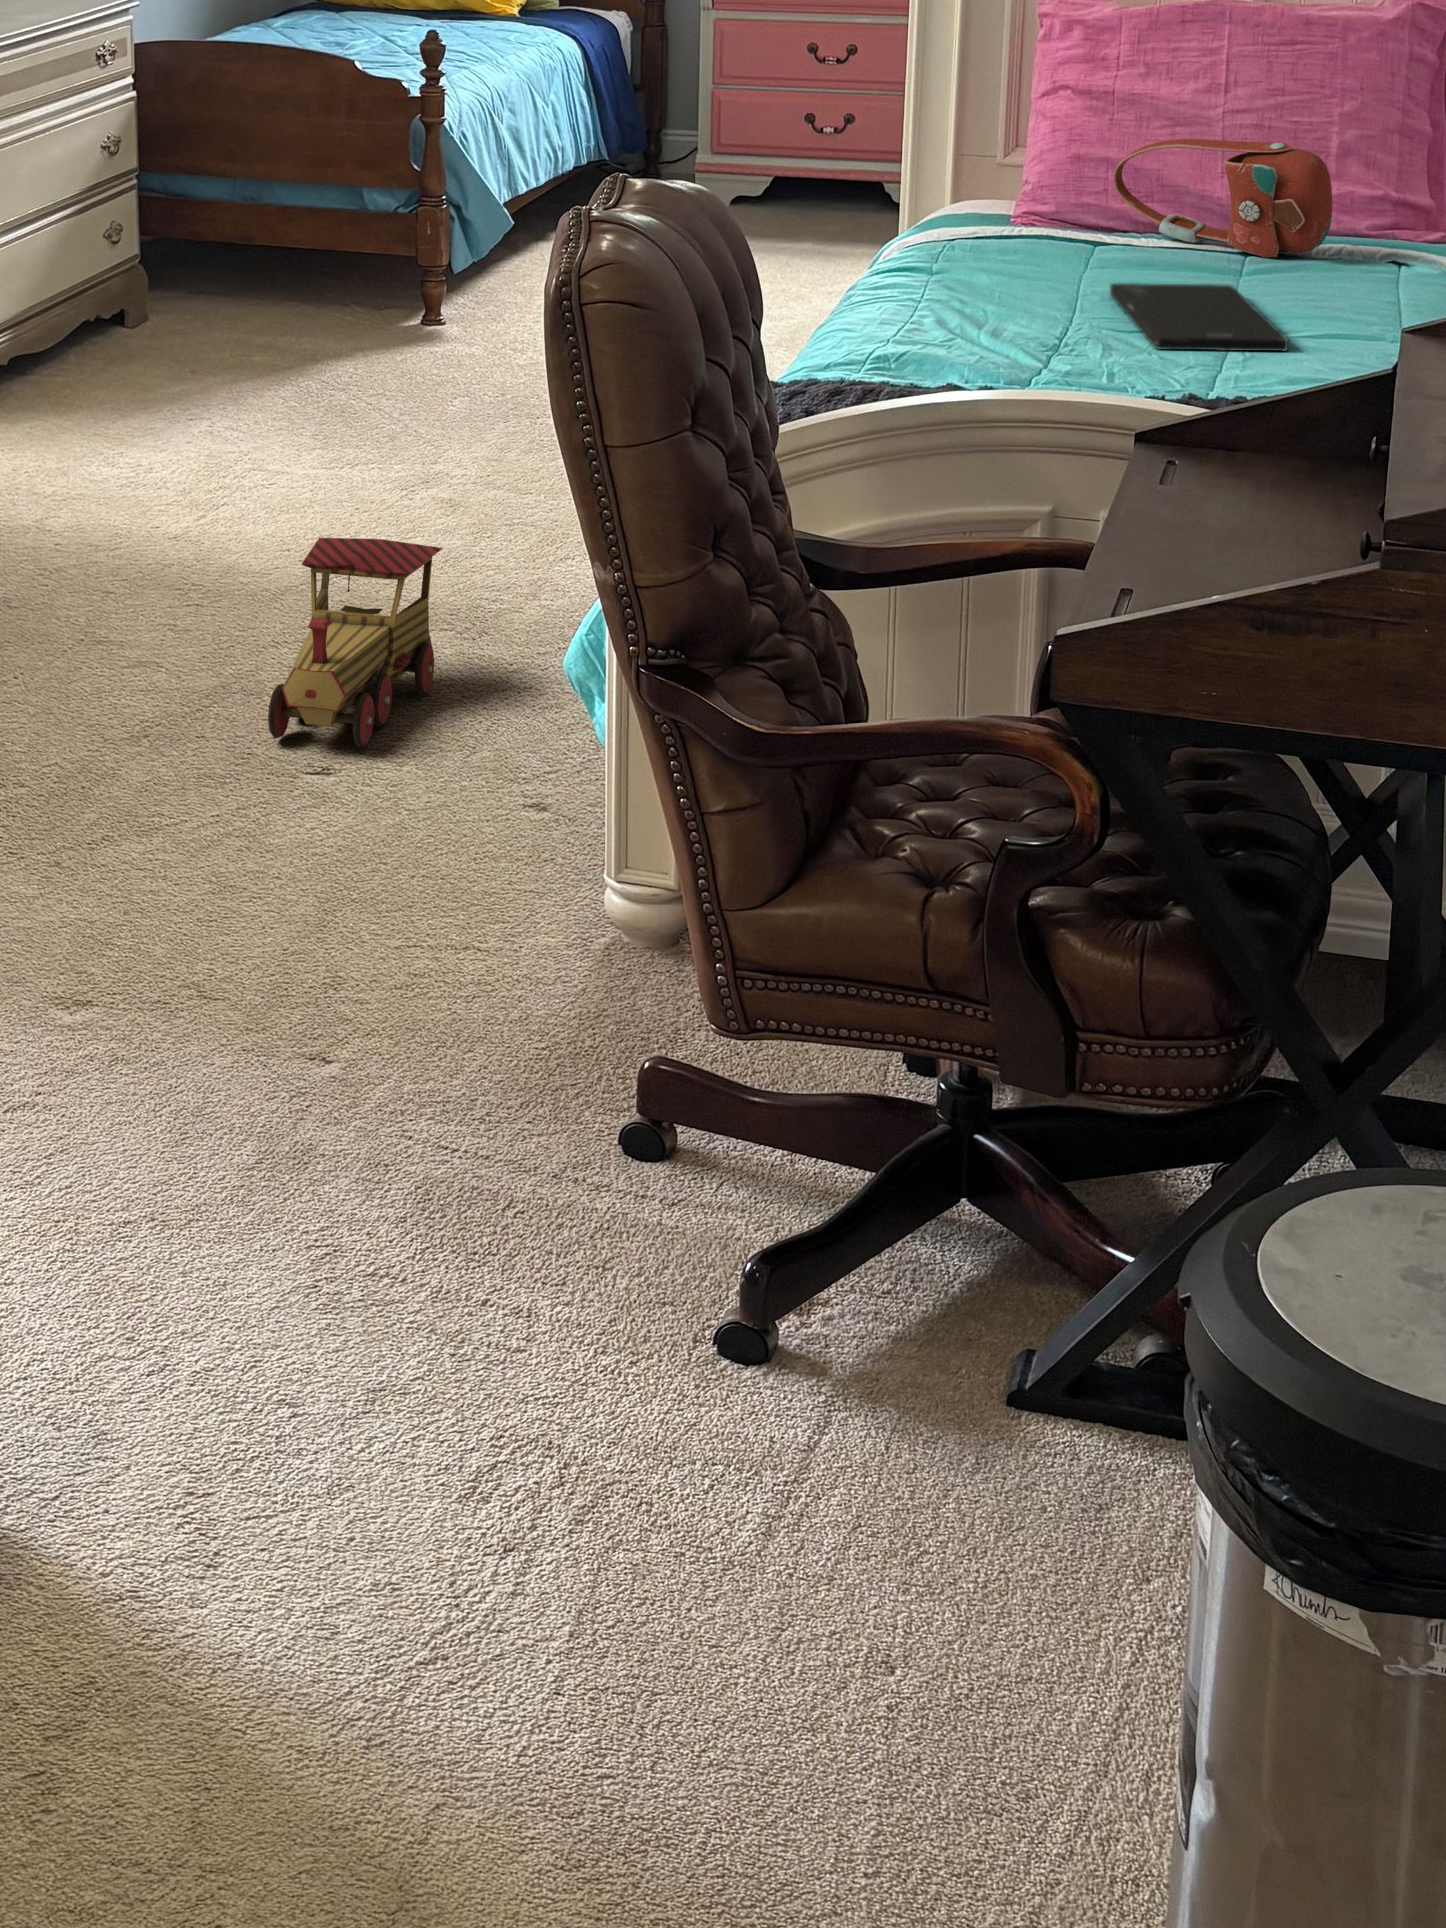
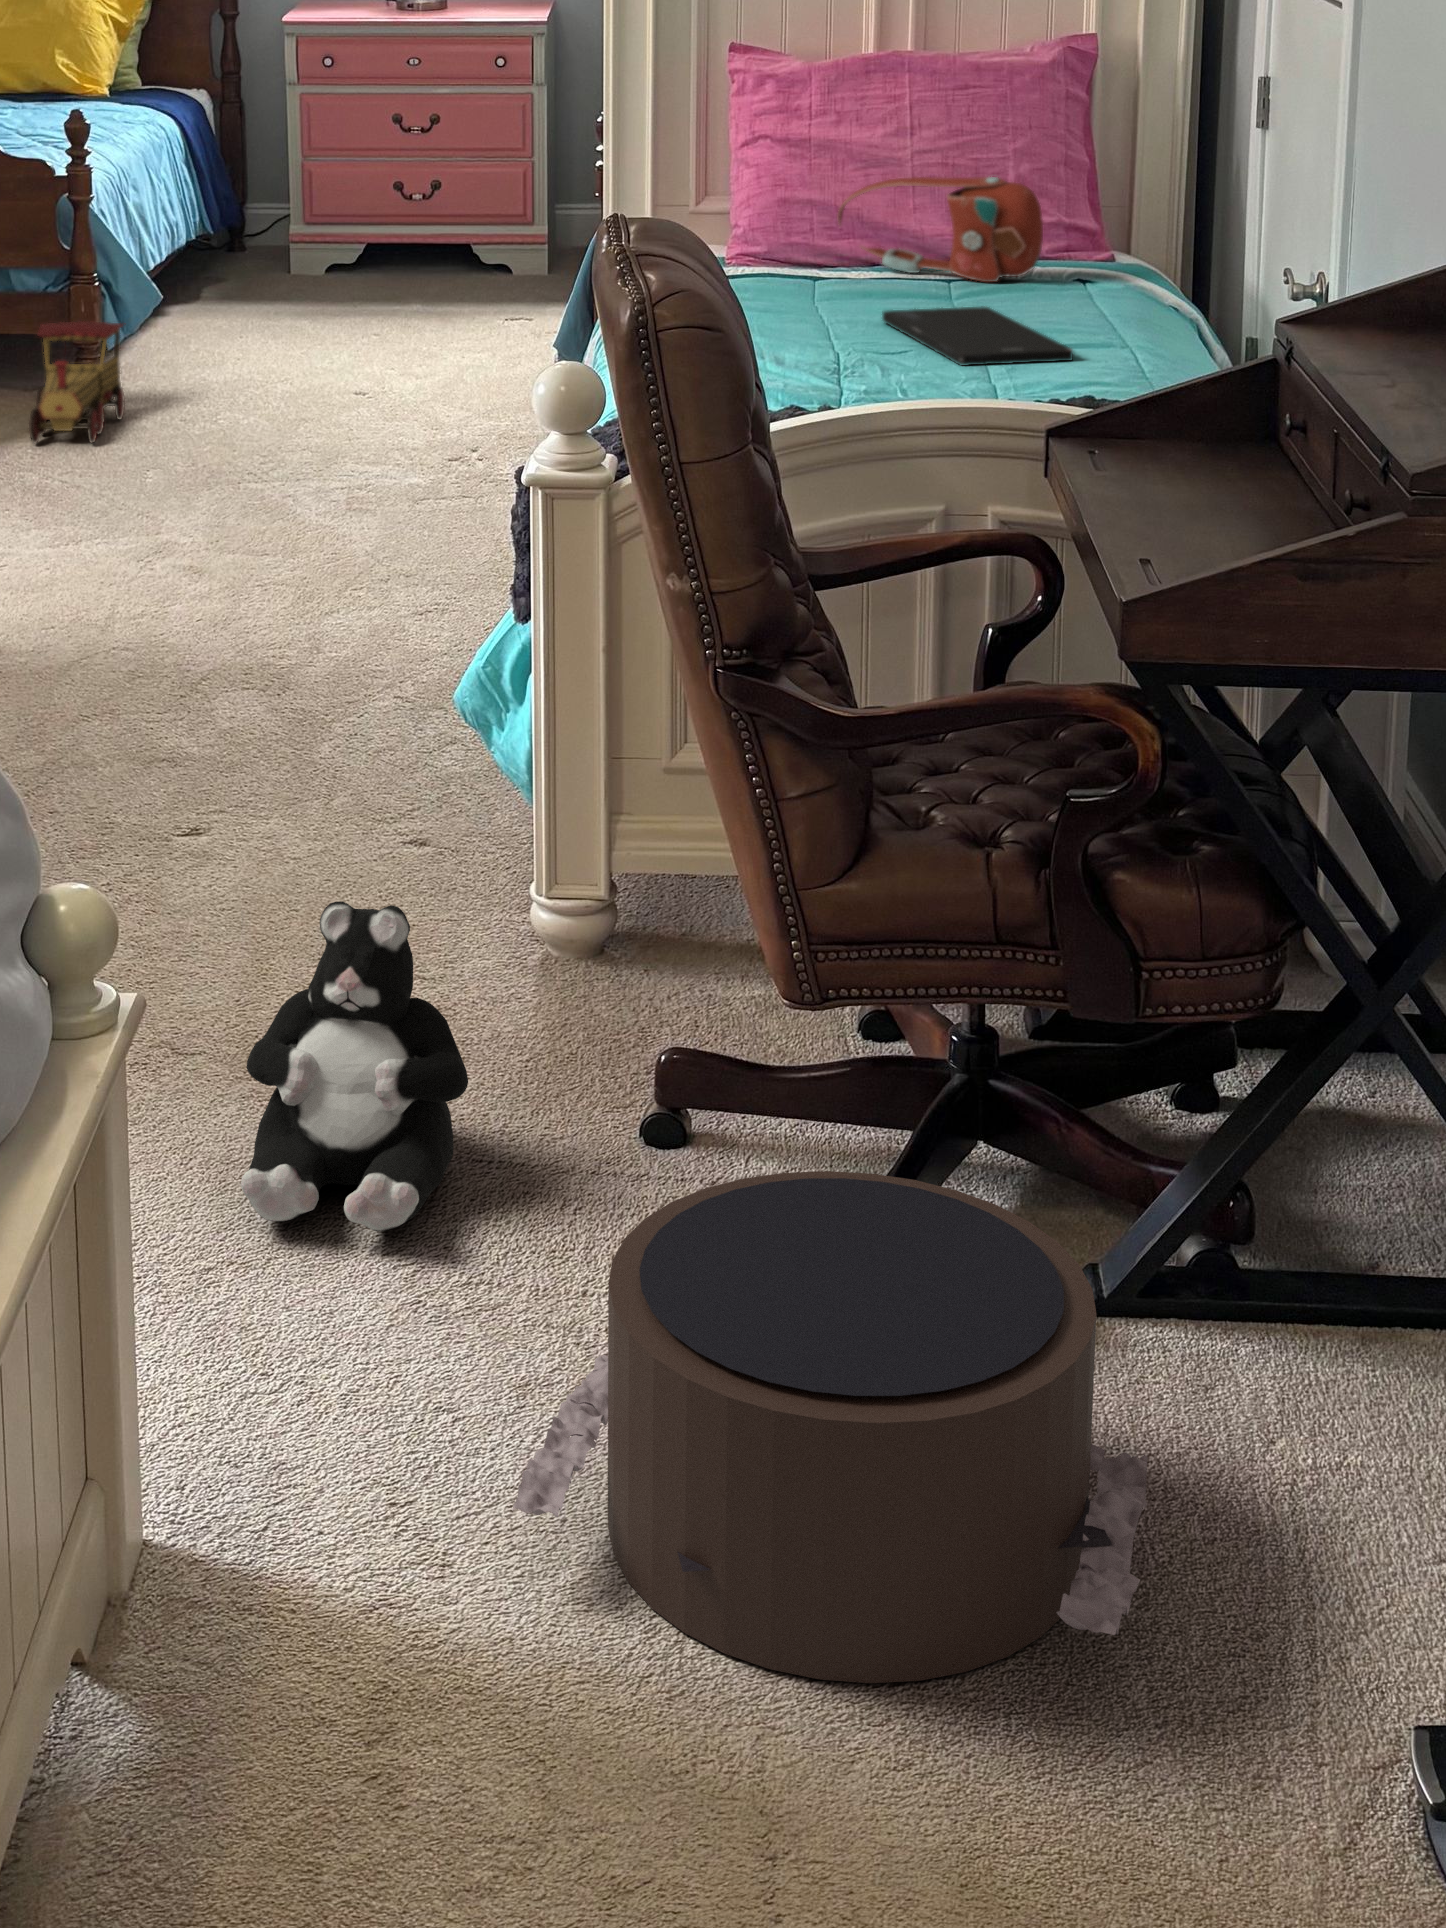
toy train: present [268,538,443,748] -> present [29,321,125,443]
plush toy: none [175,865,427,1207] -> present [241,901,468,1231]
pouf: none [264,1209,958,1776] -> present [513,1171,1147,1683]

